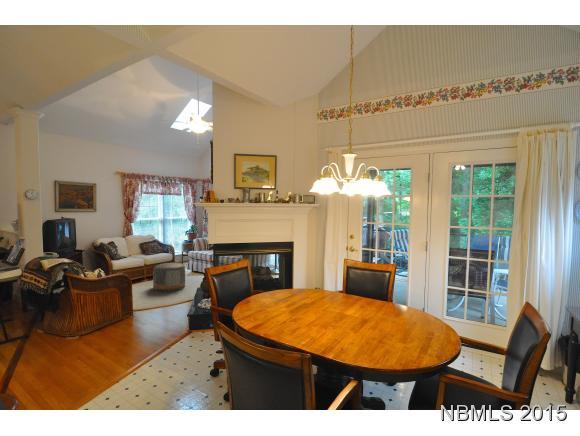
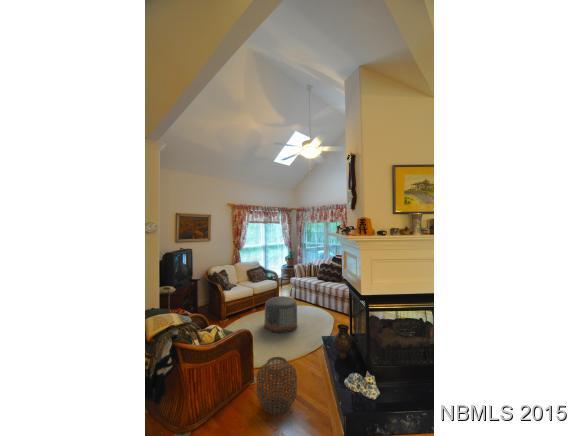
woven basket: none [132,290,164,324] -> present [256,357,297,415]

